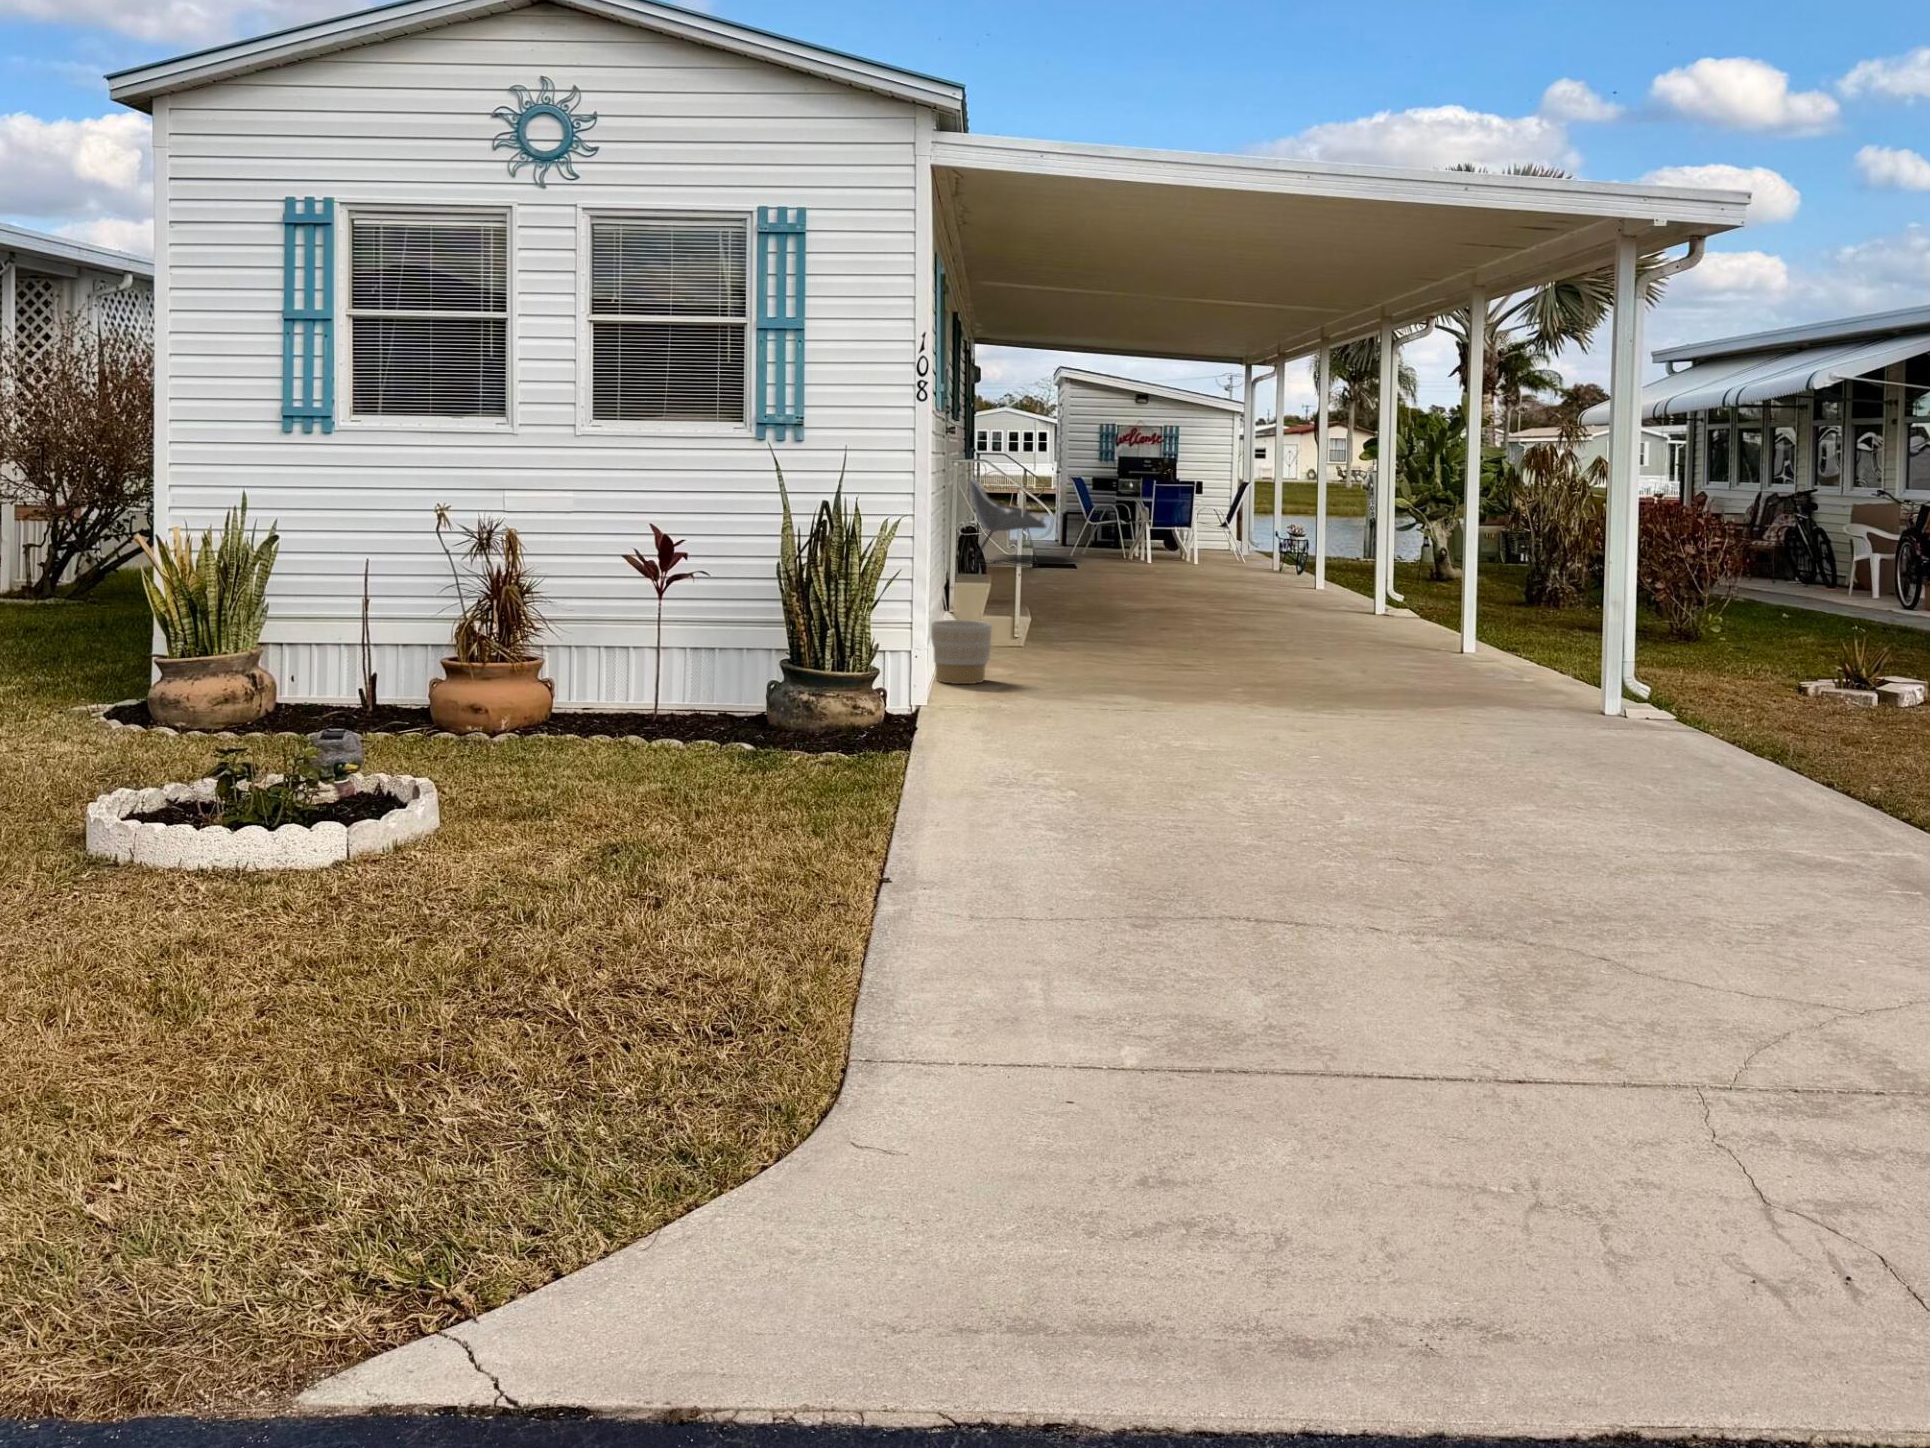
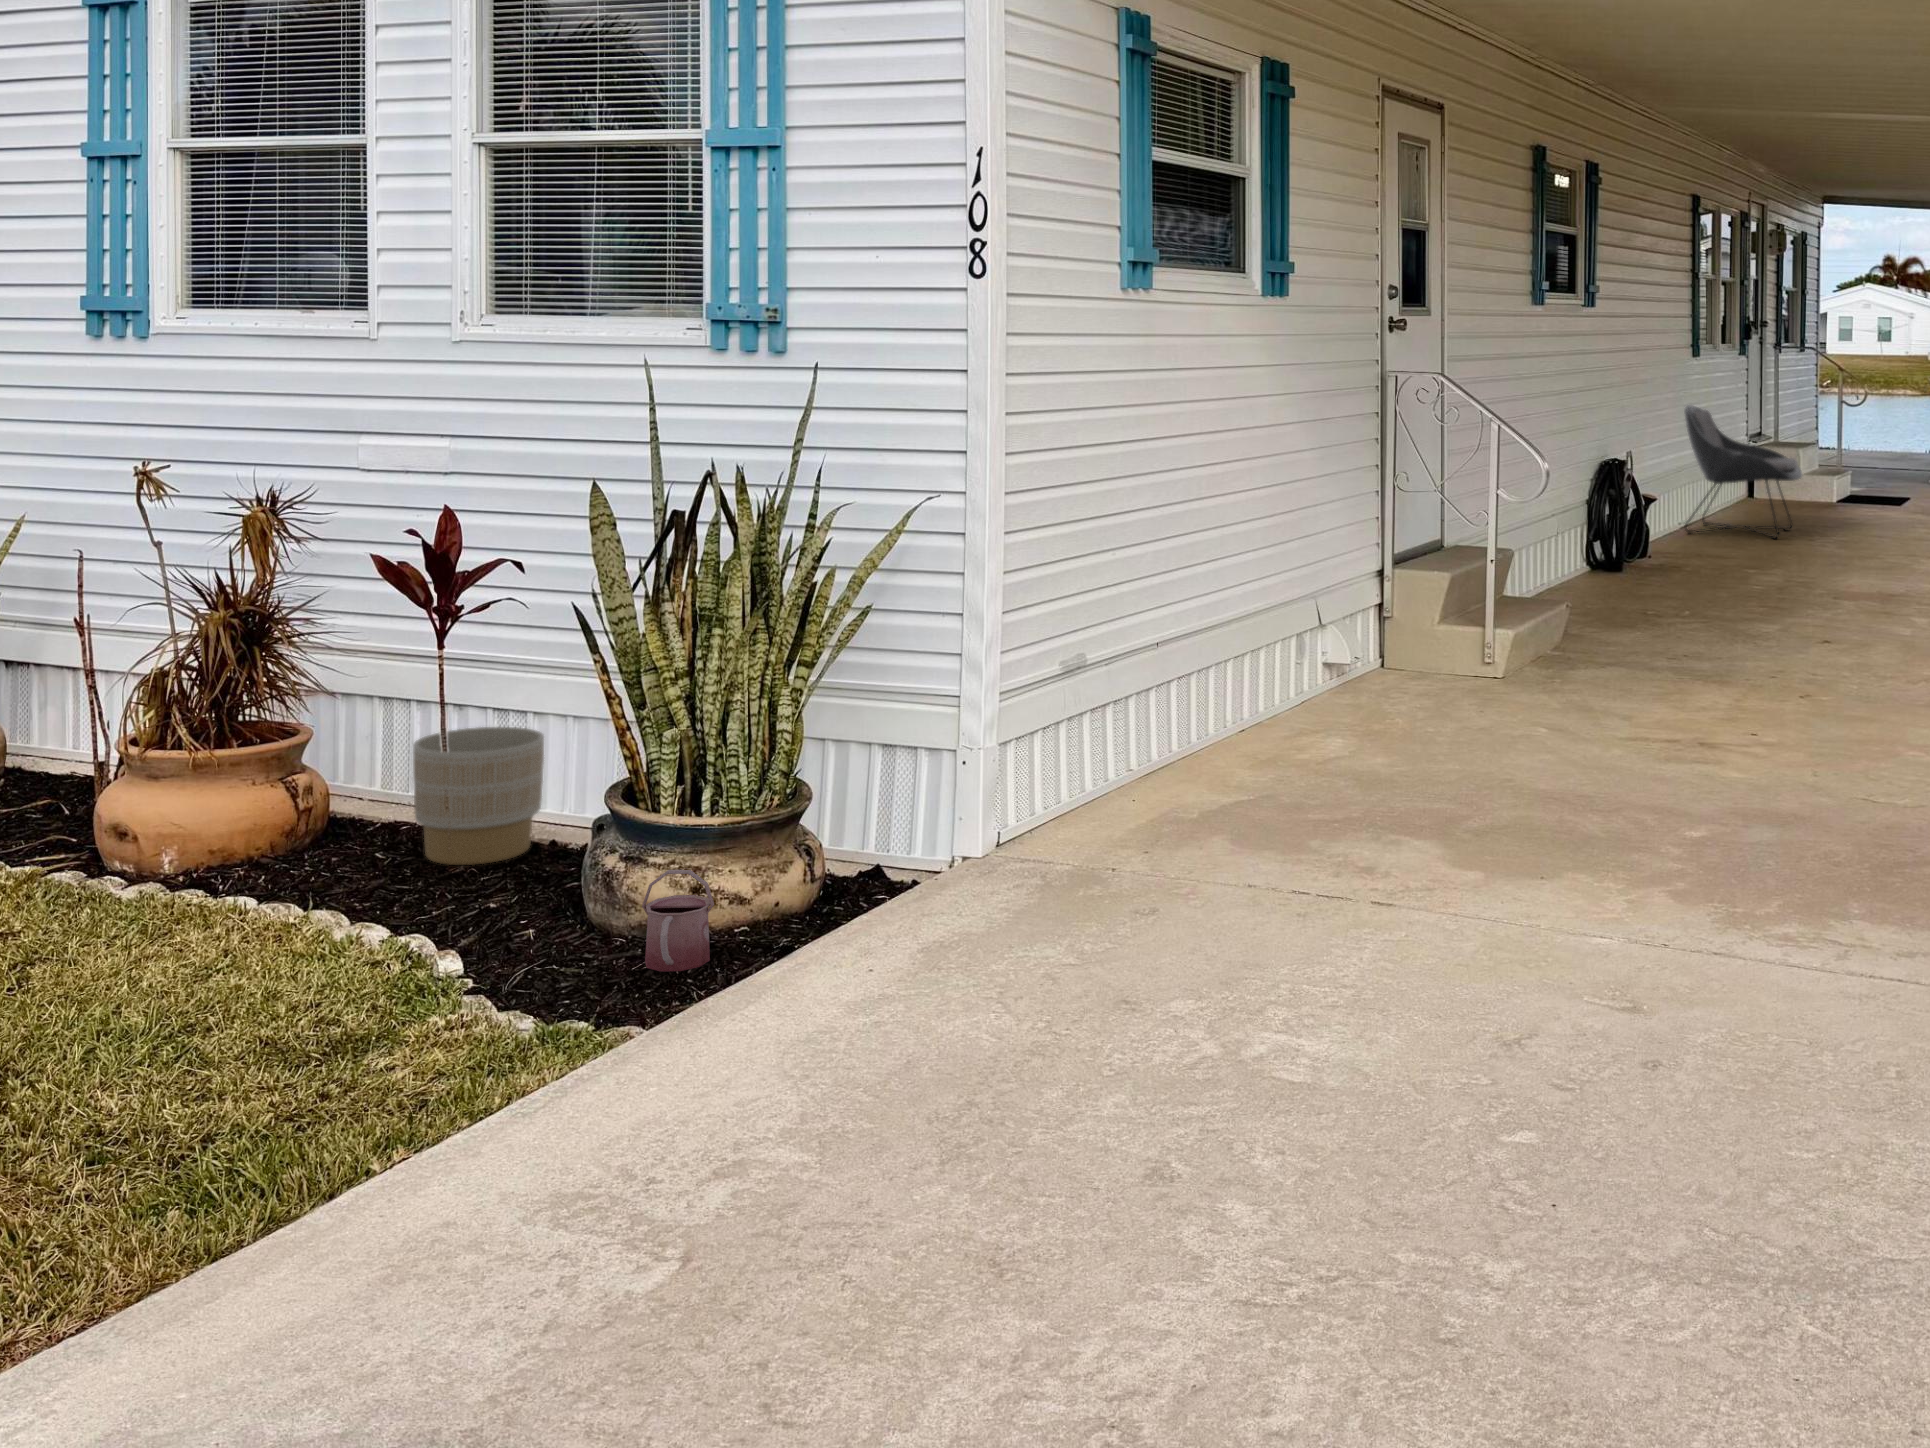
planter: present [931,620,992,684] -> present [413,727,544,865]
watering can: none [828,696,865,744] -> present [642,870,714,972]

